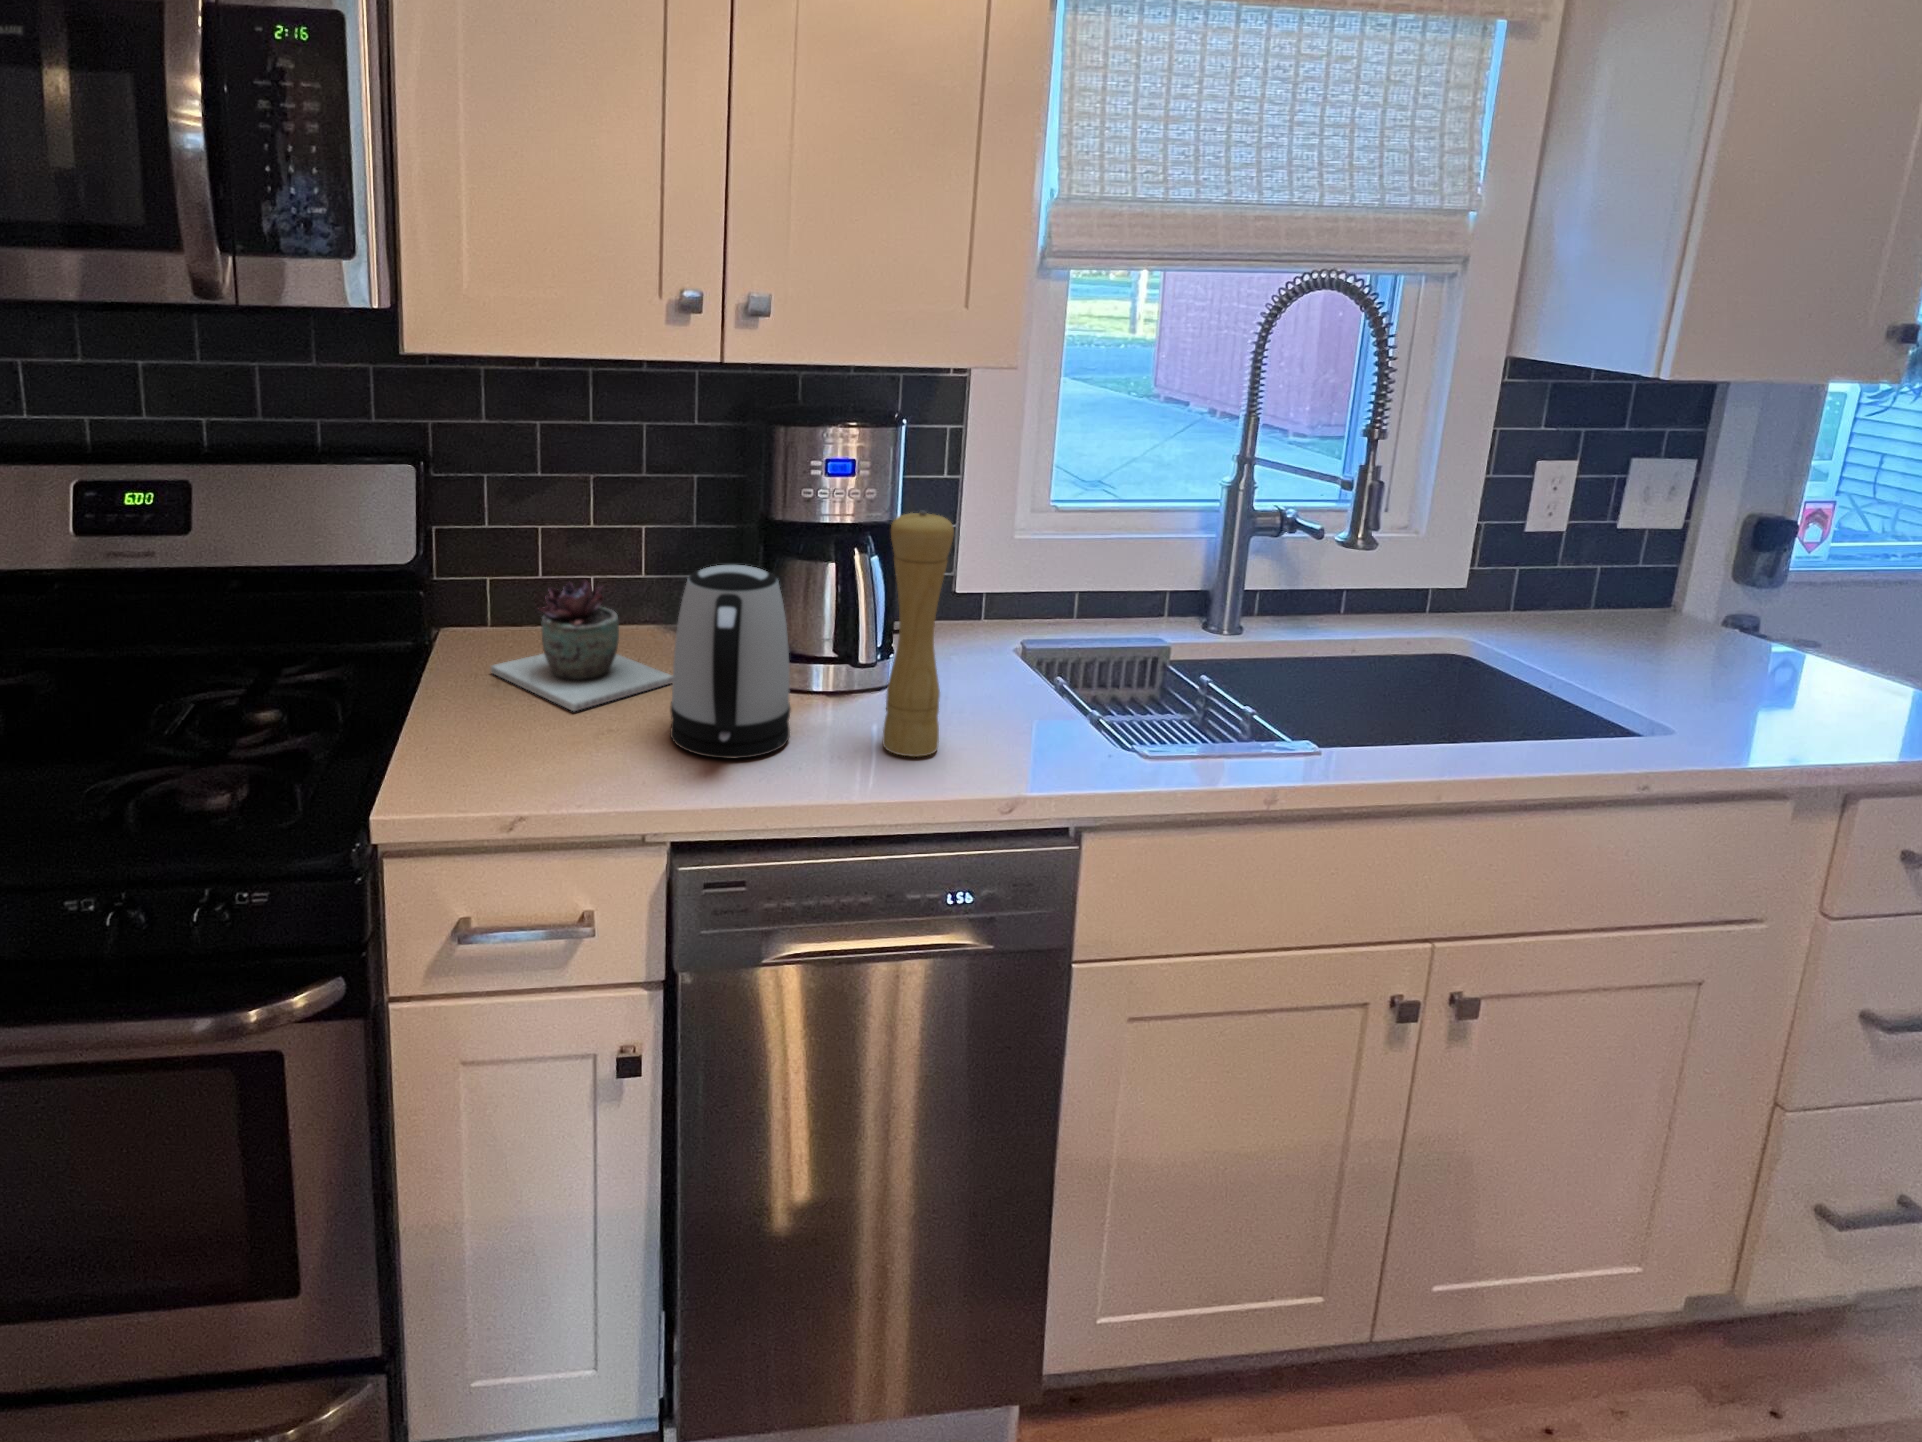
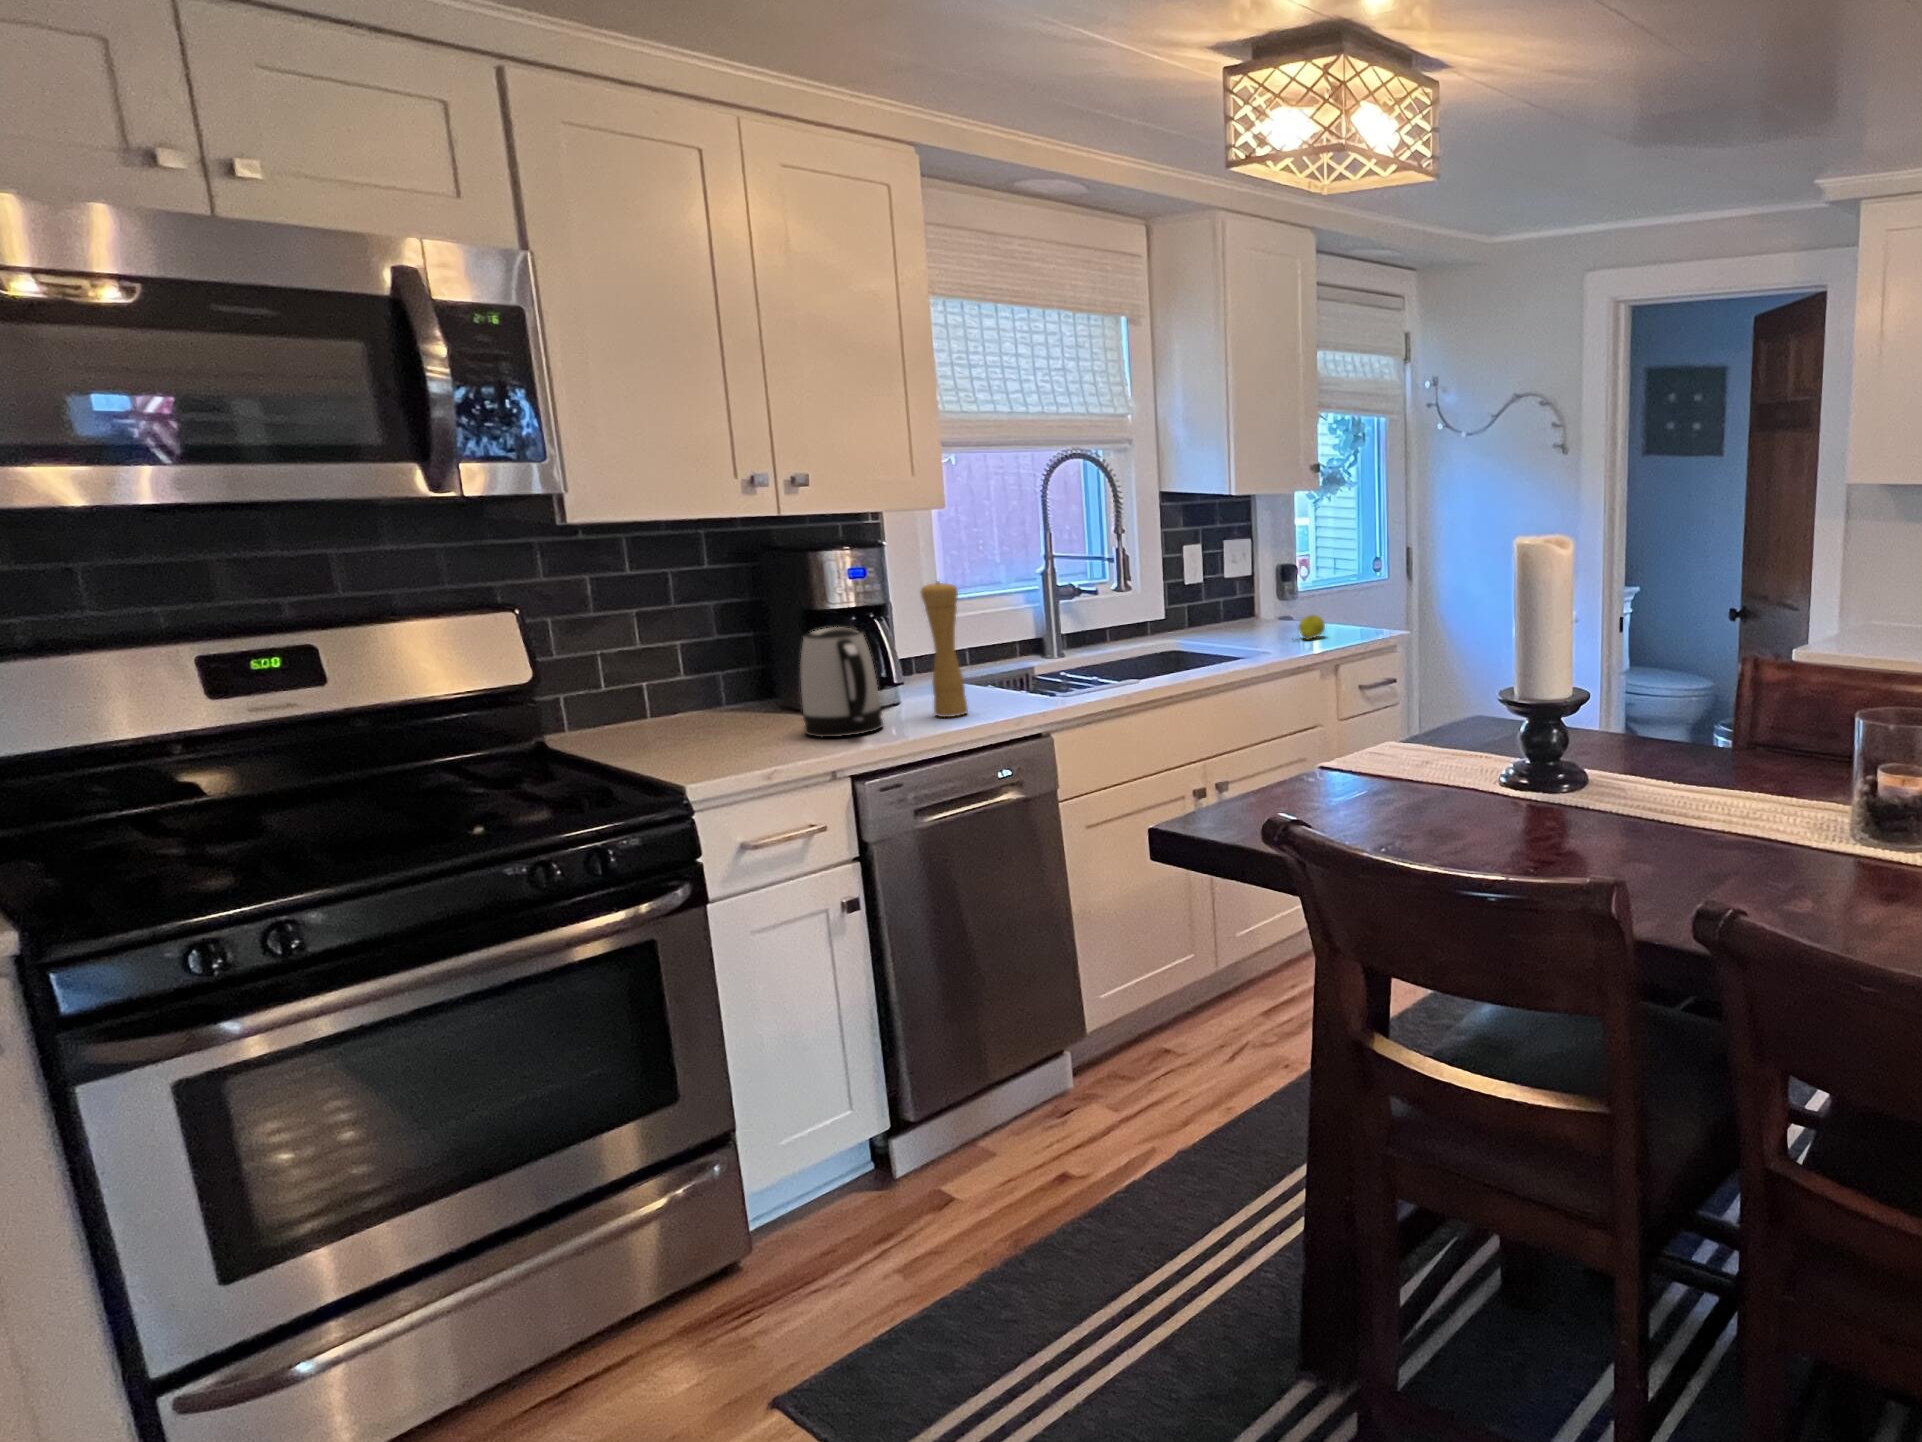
succulent plant: present [491,580,673,711] -> none [625,667,768,743]
fruit: none [1728,657,1826,711] -> present [1294,615,1325,641]

